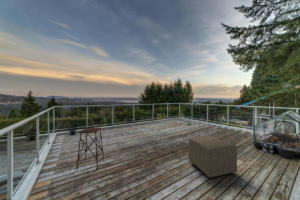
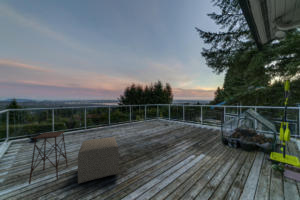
ottoman: present [188,136,237,178] -> present [78,137,119,184]

